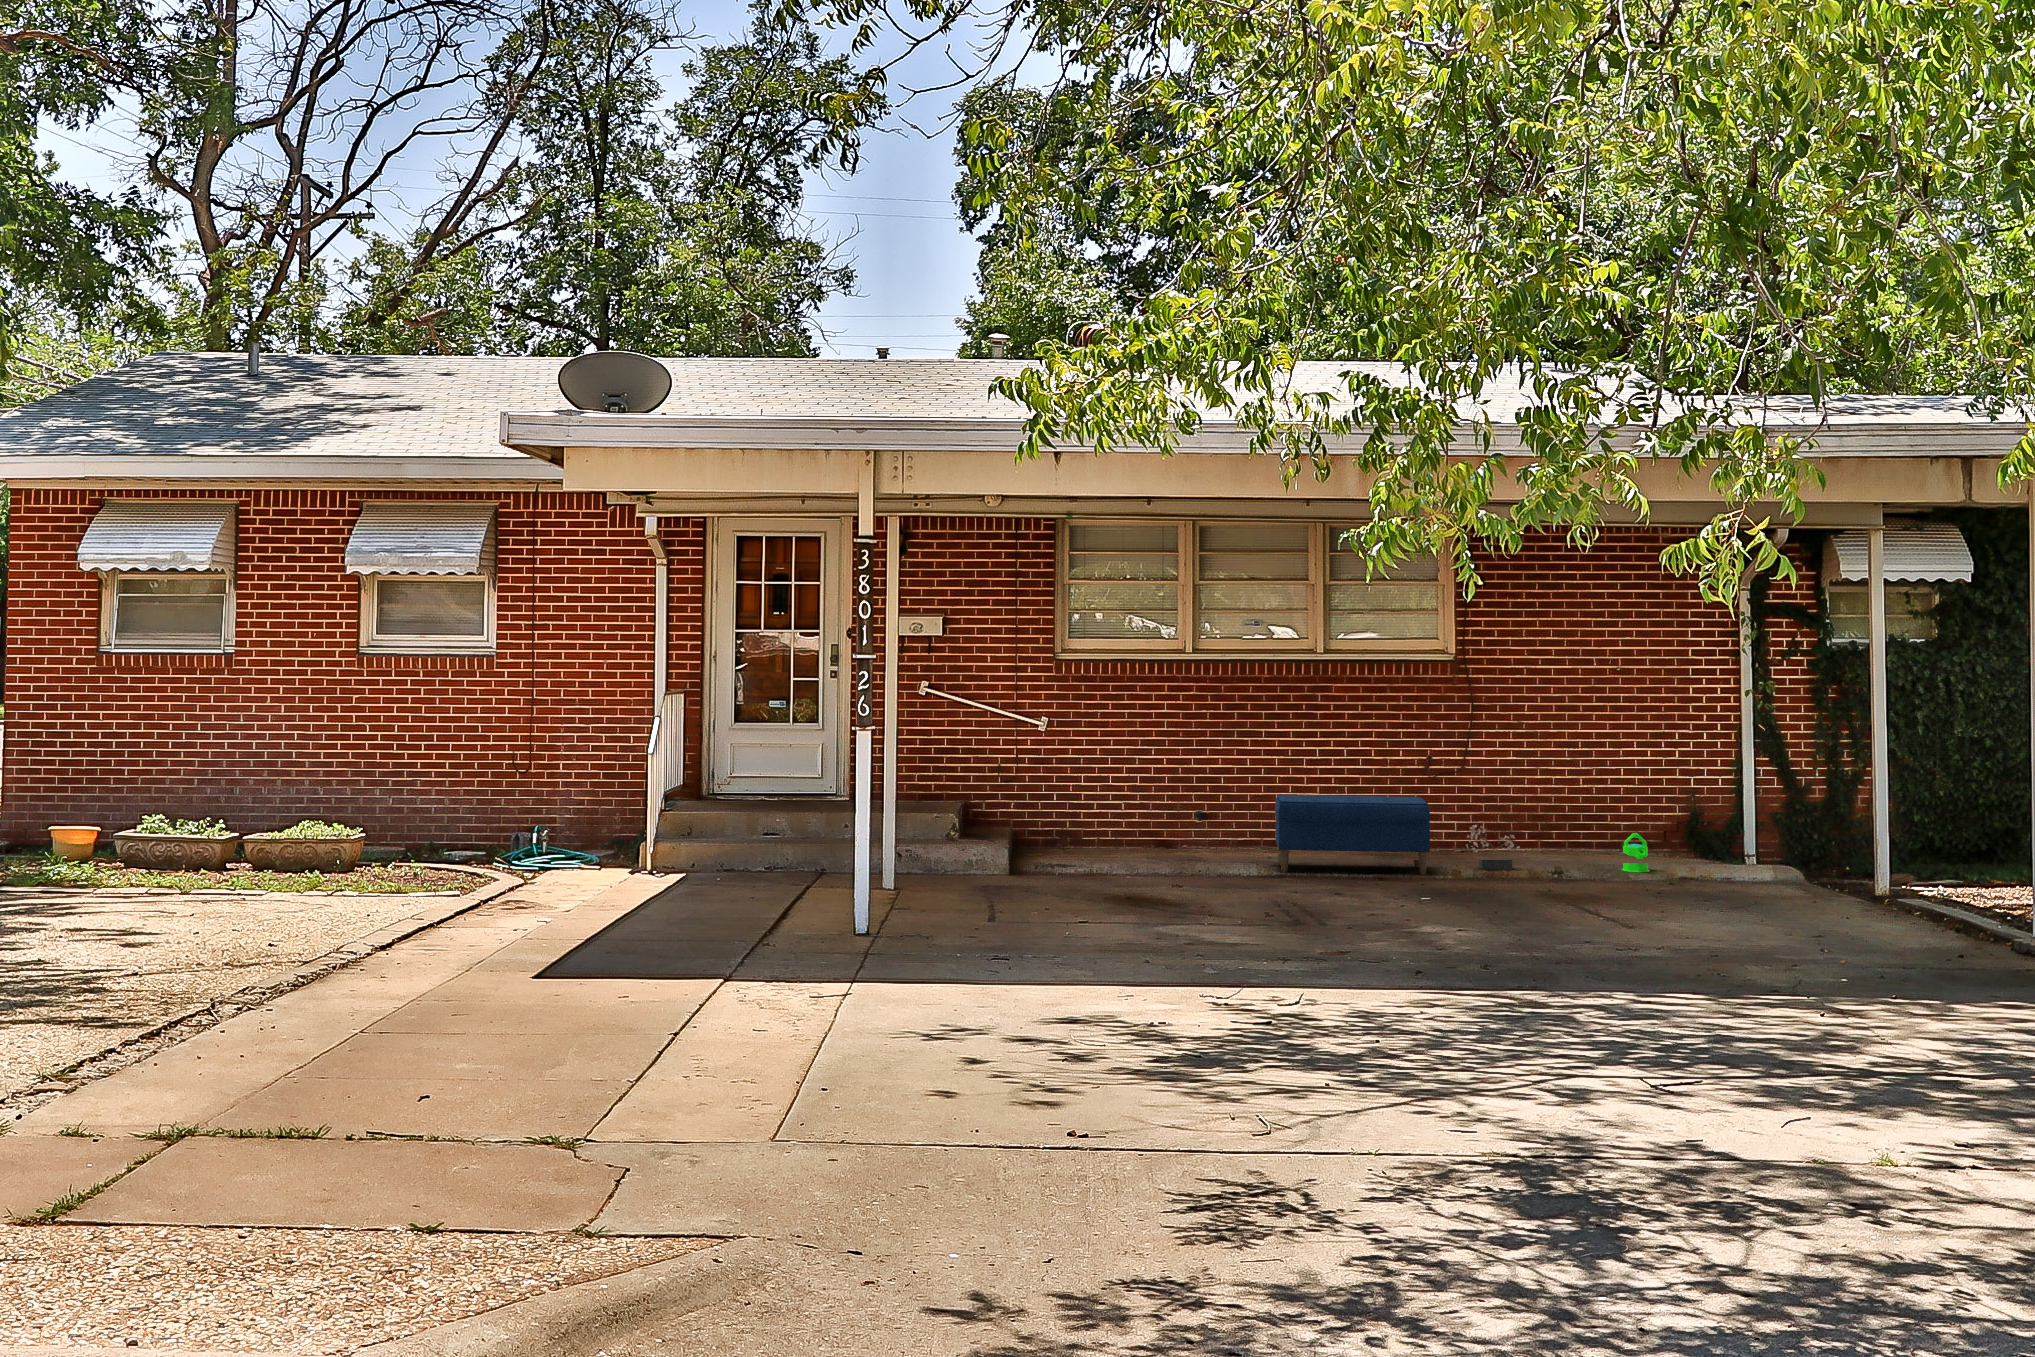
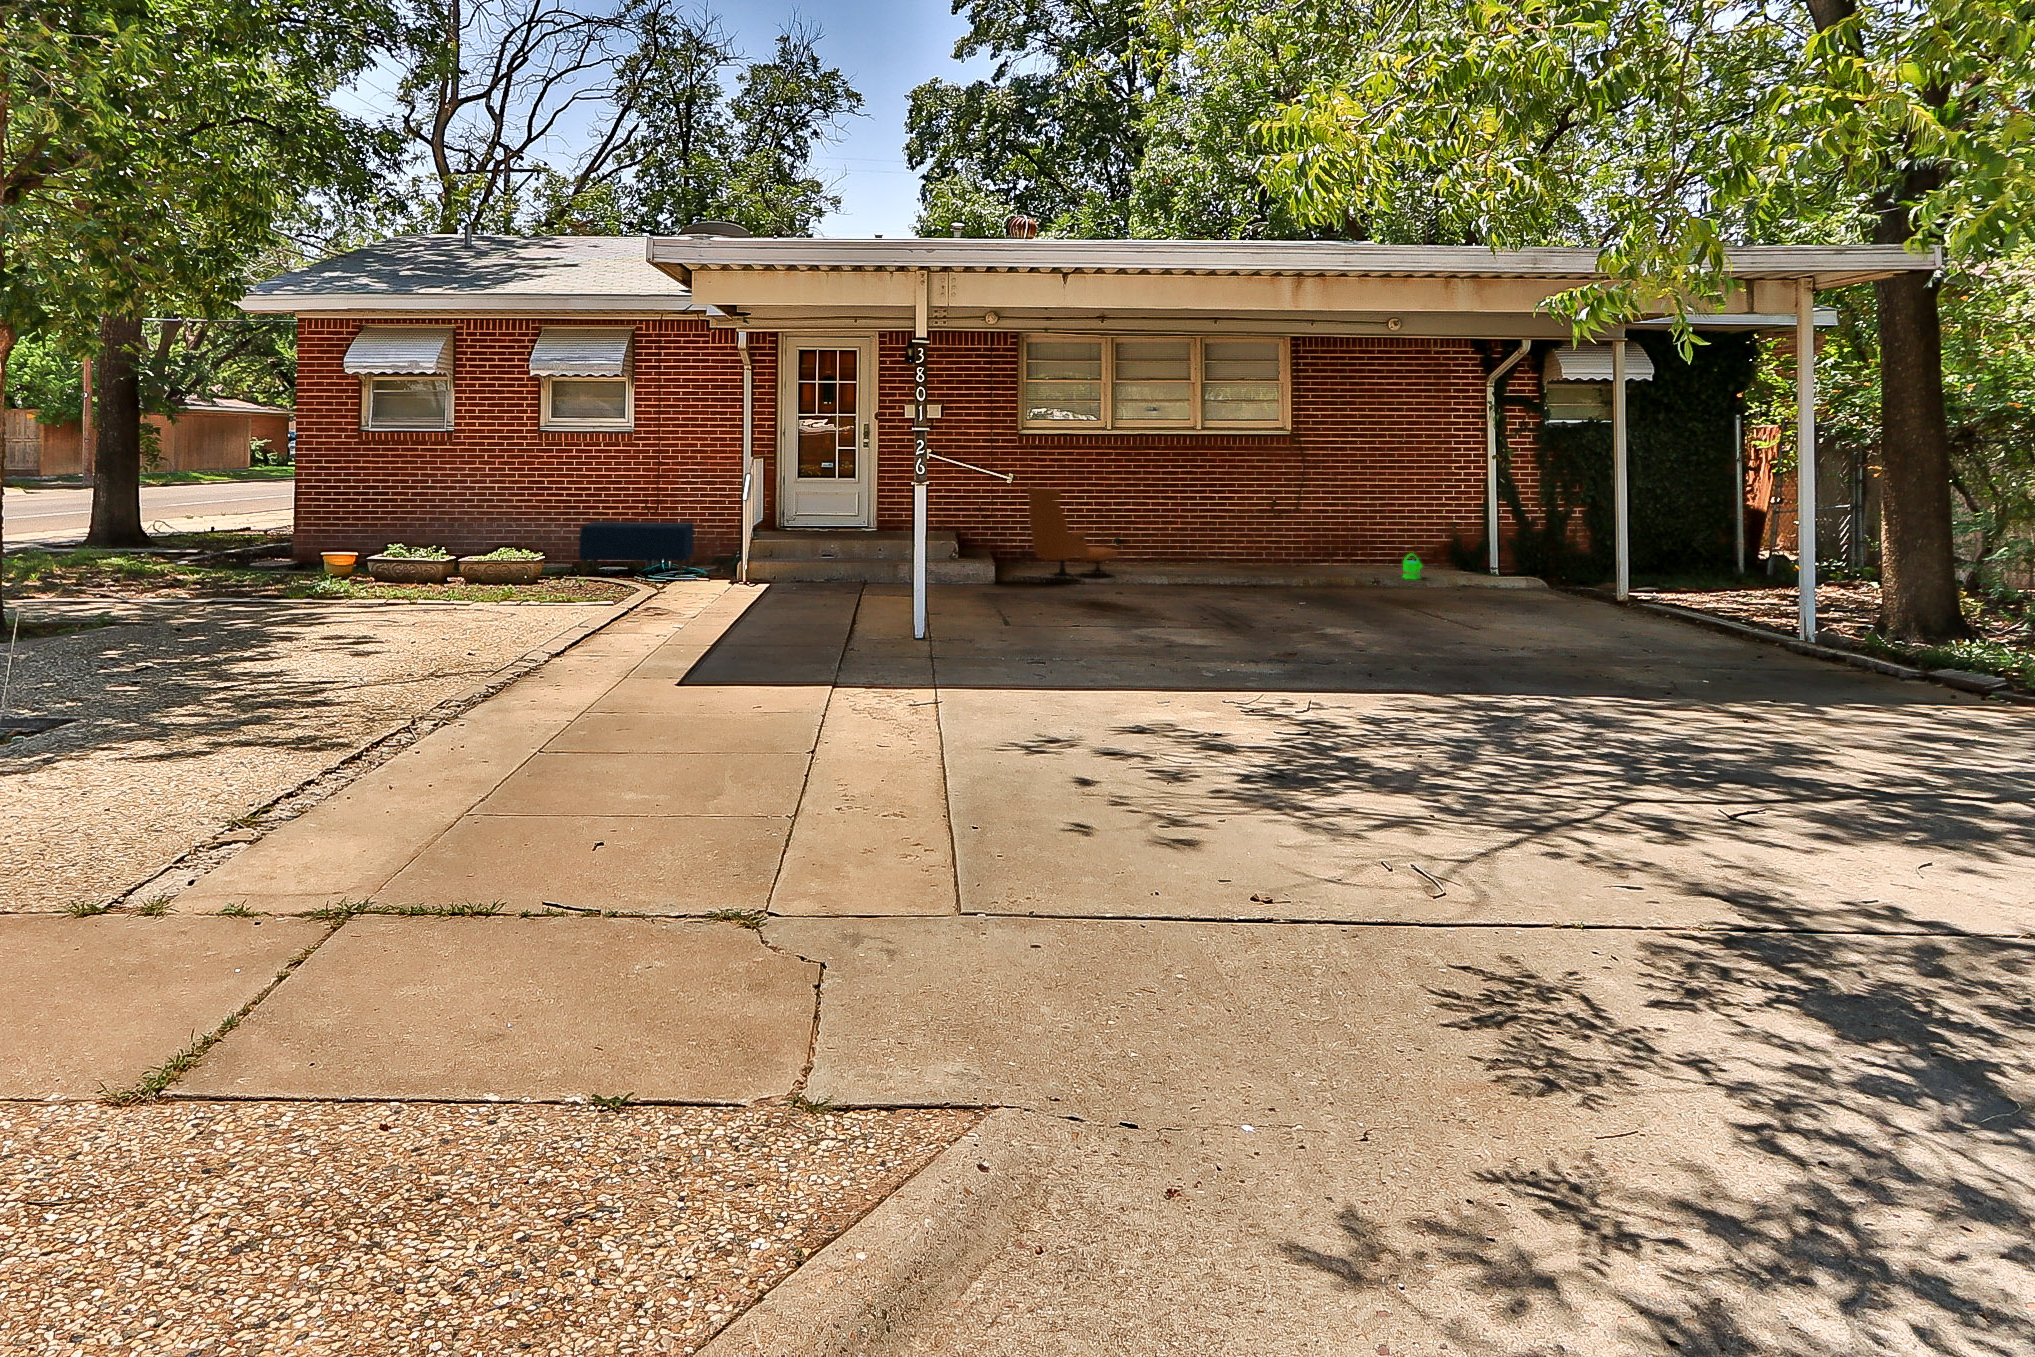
lounge chair: none [1055,734,1197,877] -> present [1027,486,1118,583]
bench: present [1275,795,1430,875] -> present [579,521,694,576]
decorative plant: present [1466,824,1520,870] -> none [1298,547,1335,578]

